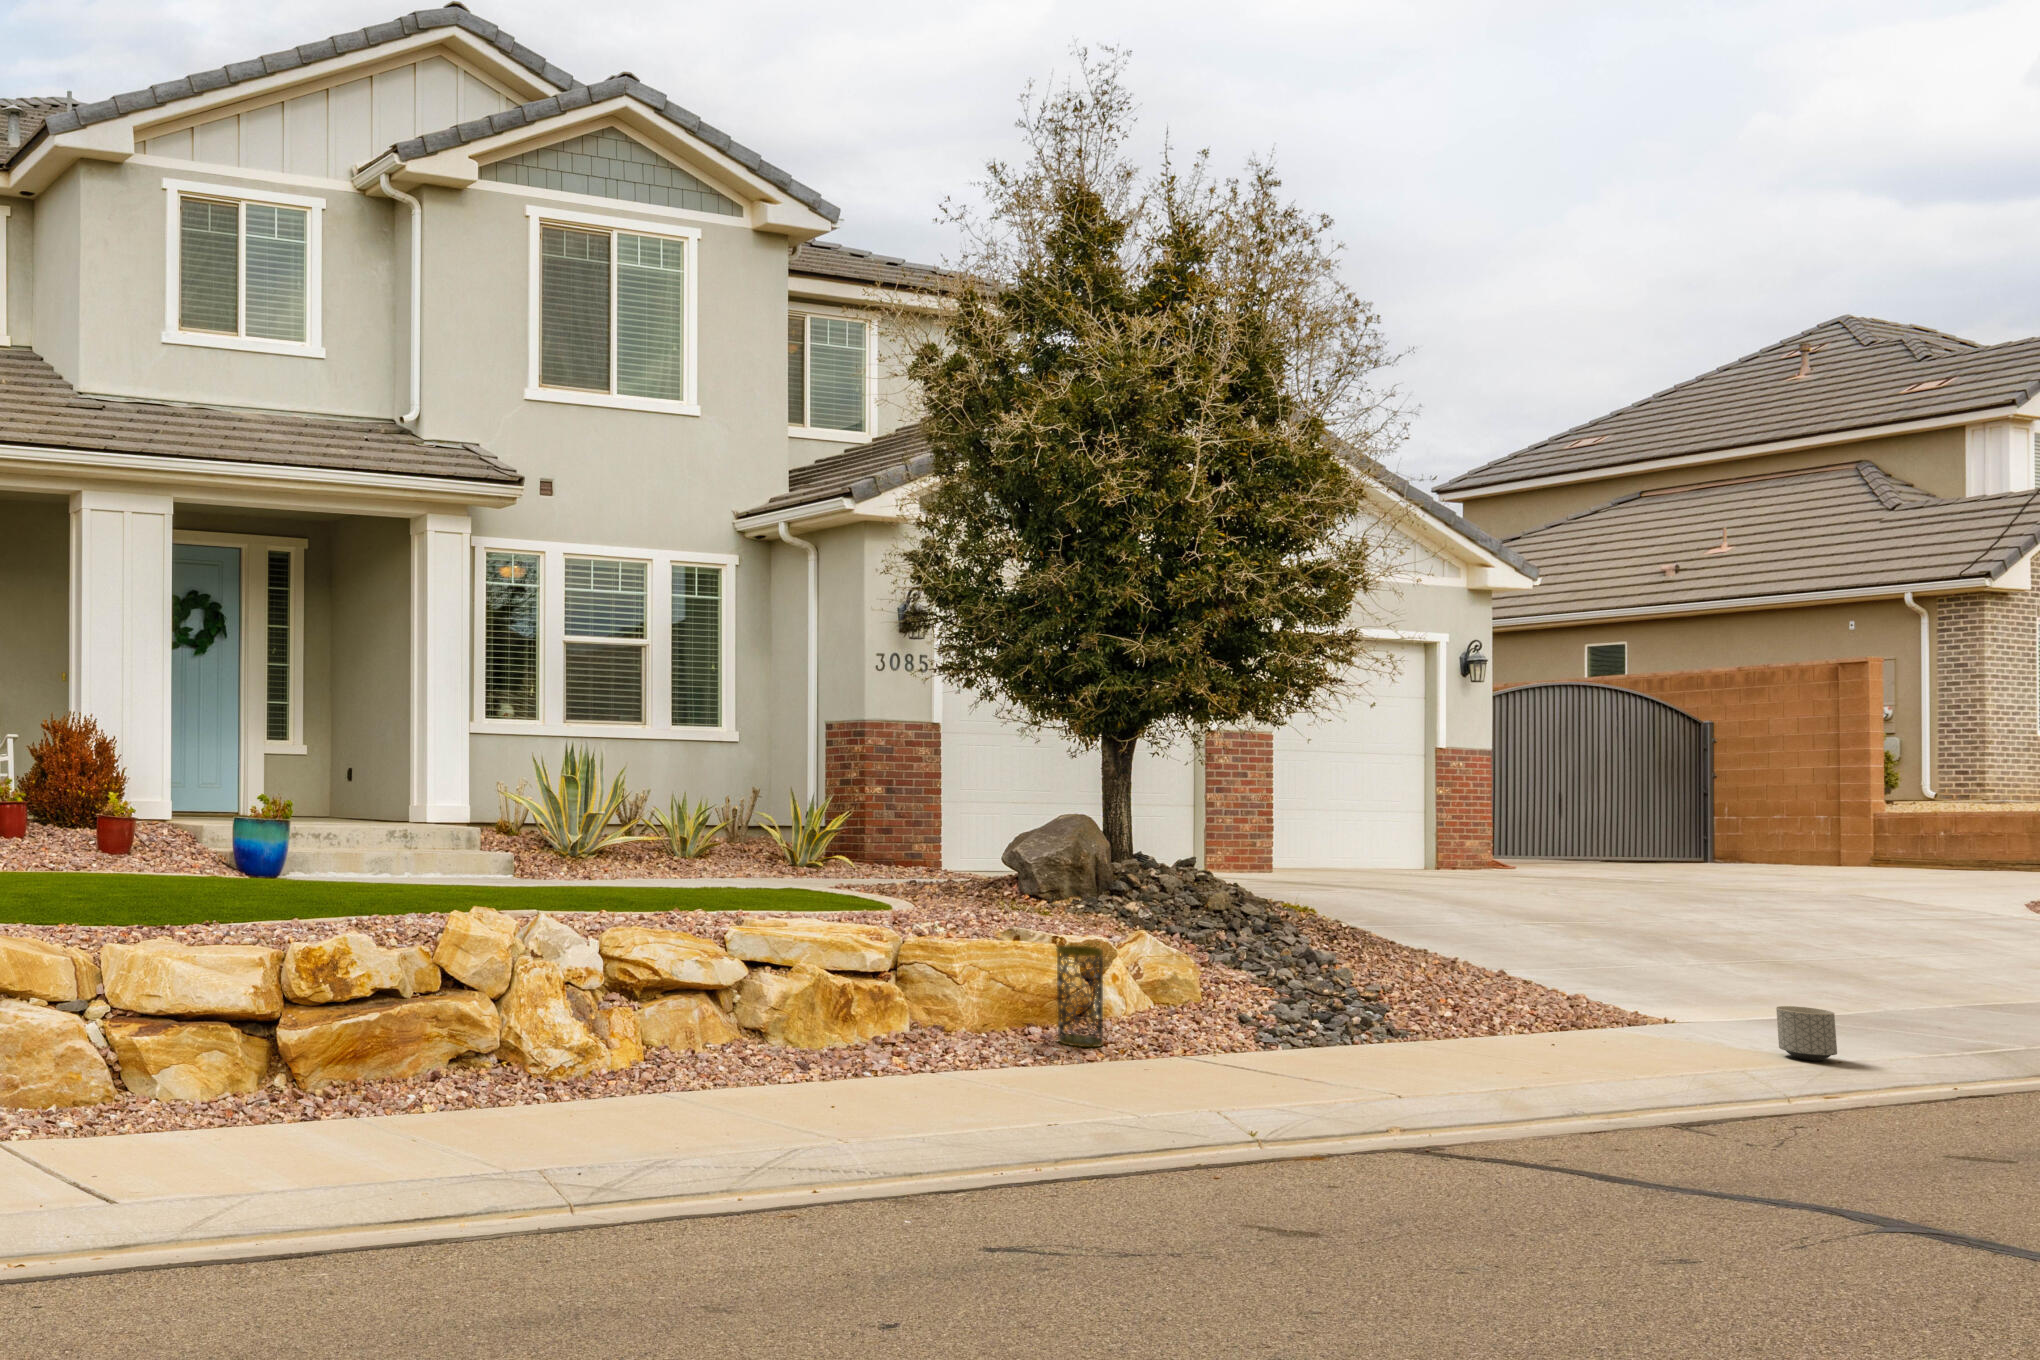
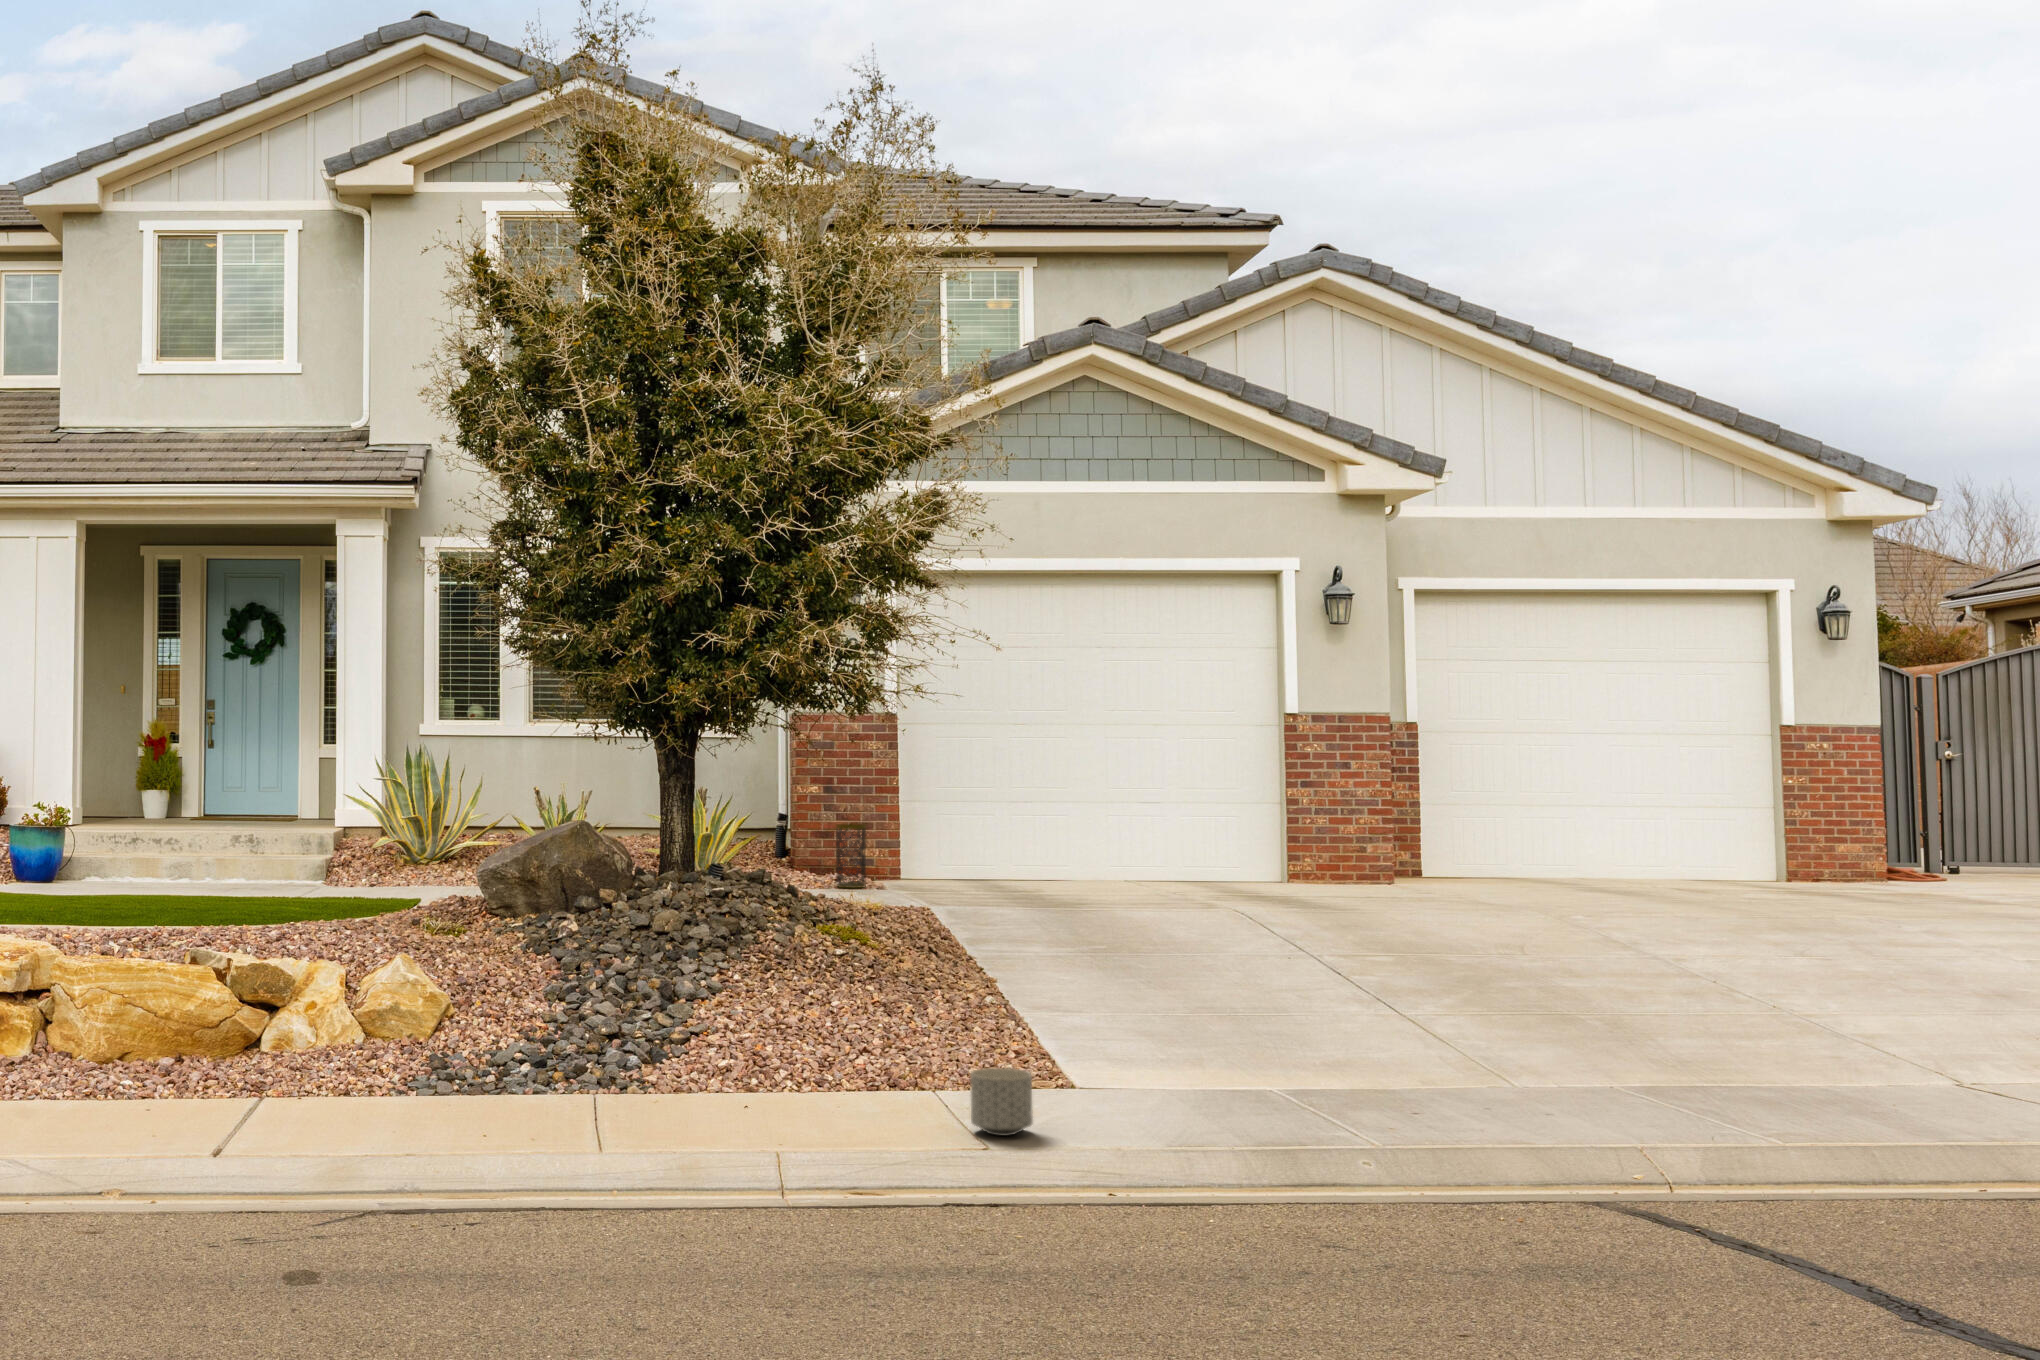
trash can: present [1056,945,1103,1047] -> present [836,823,866,888]

